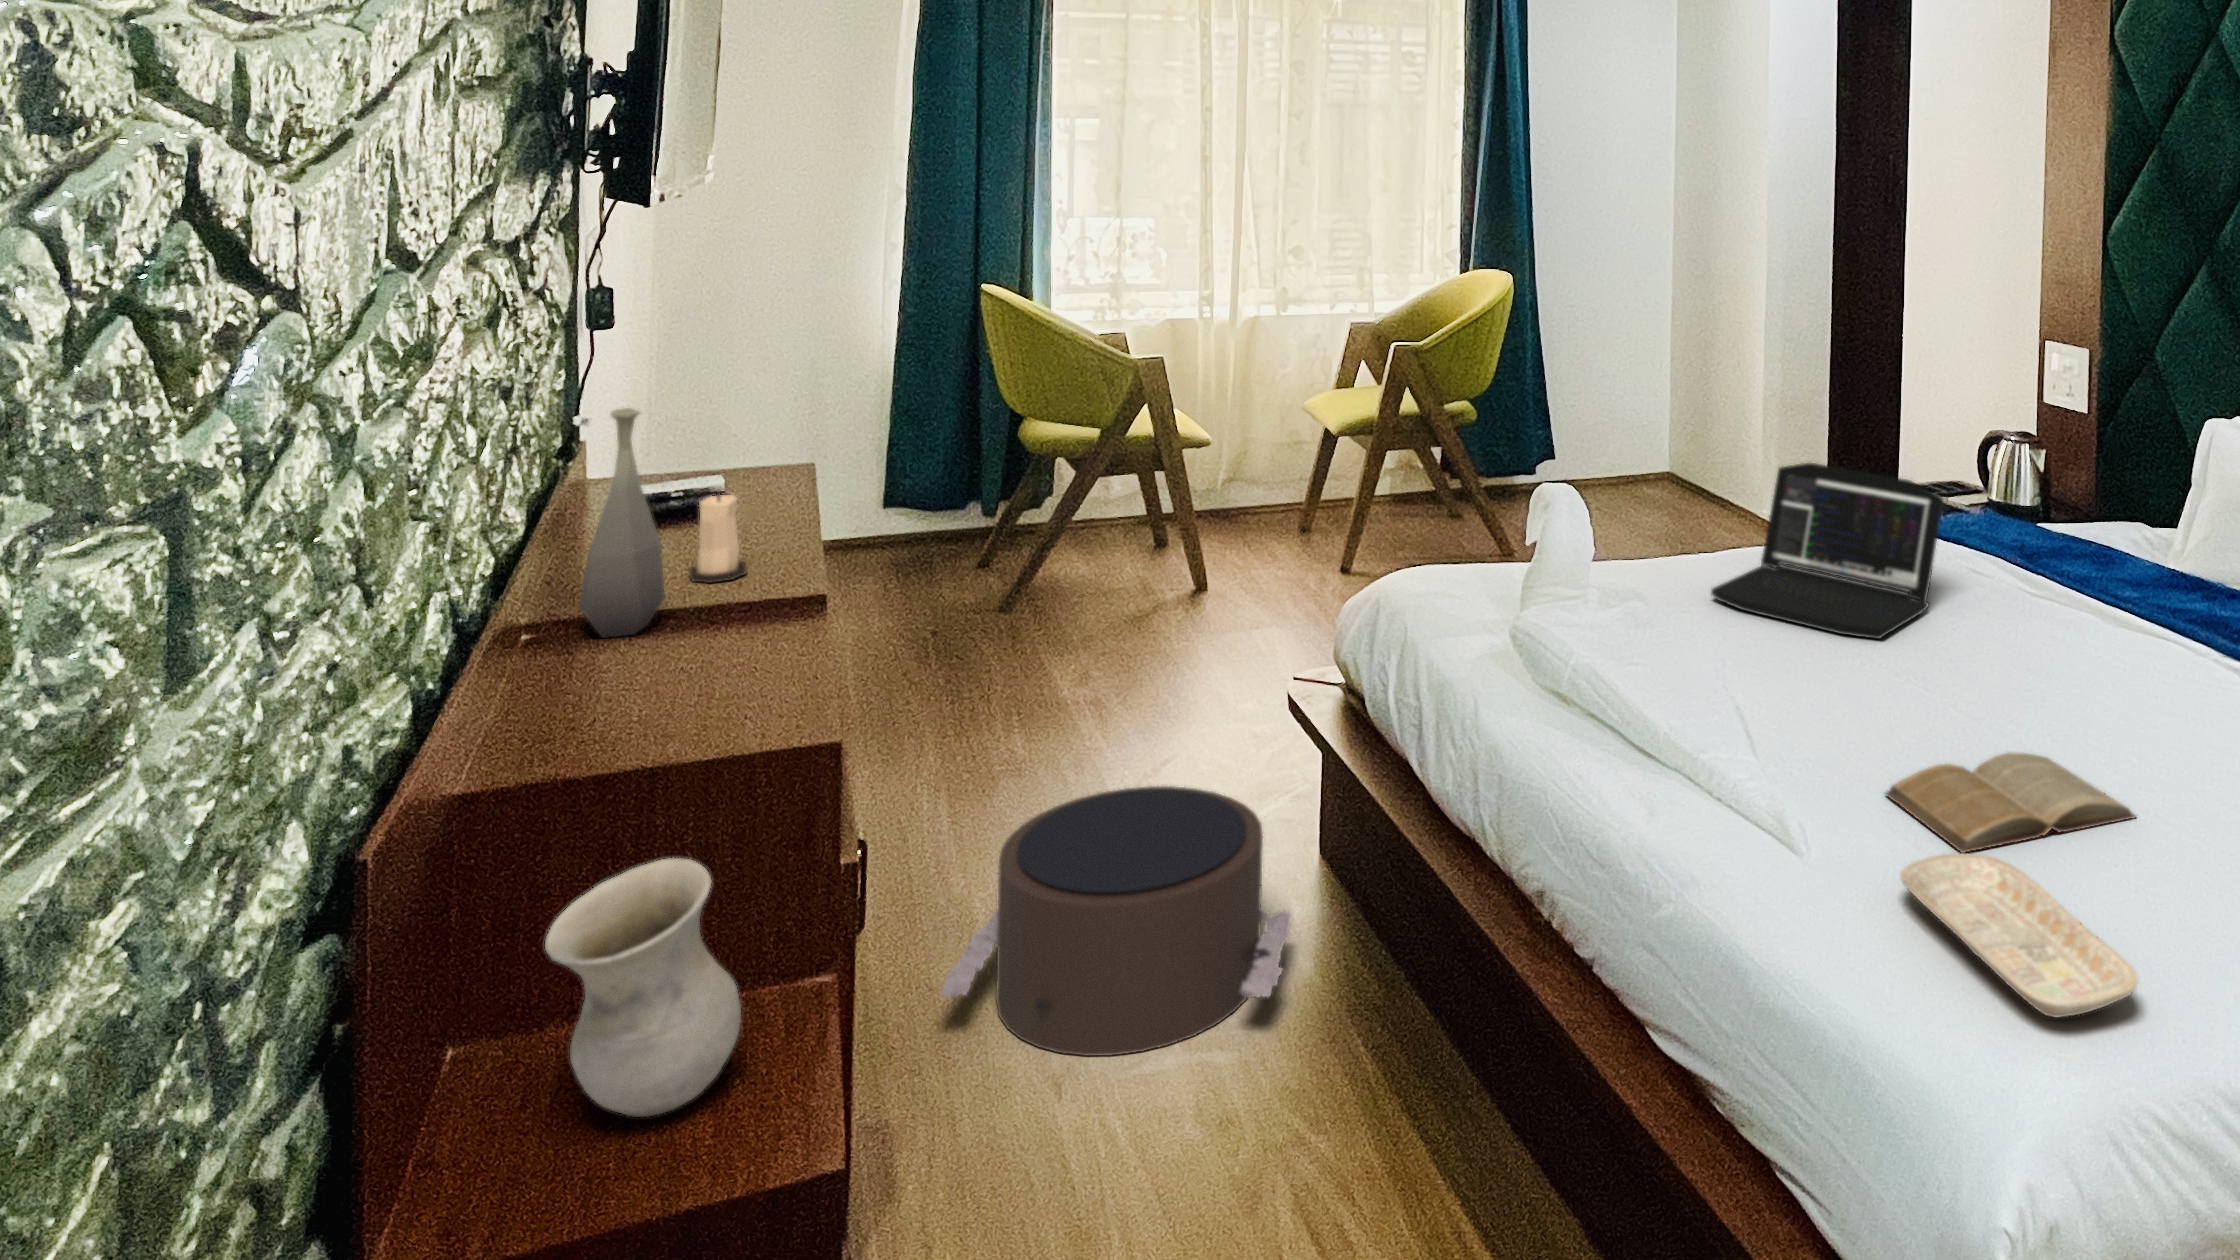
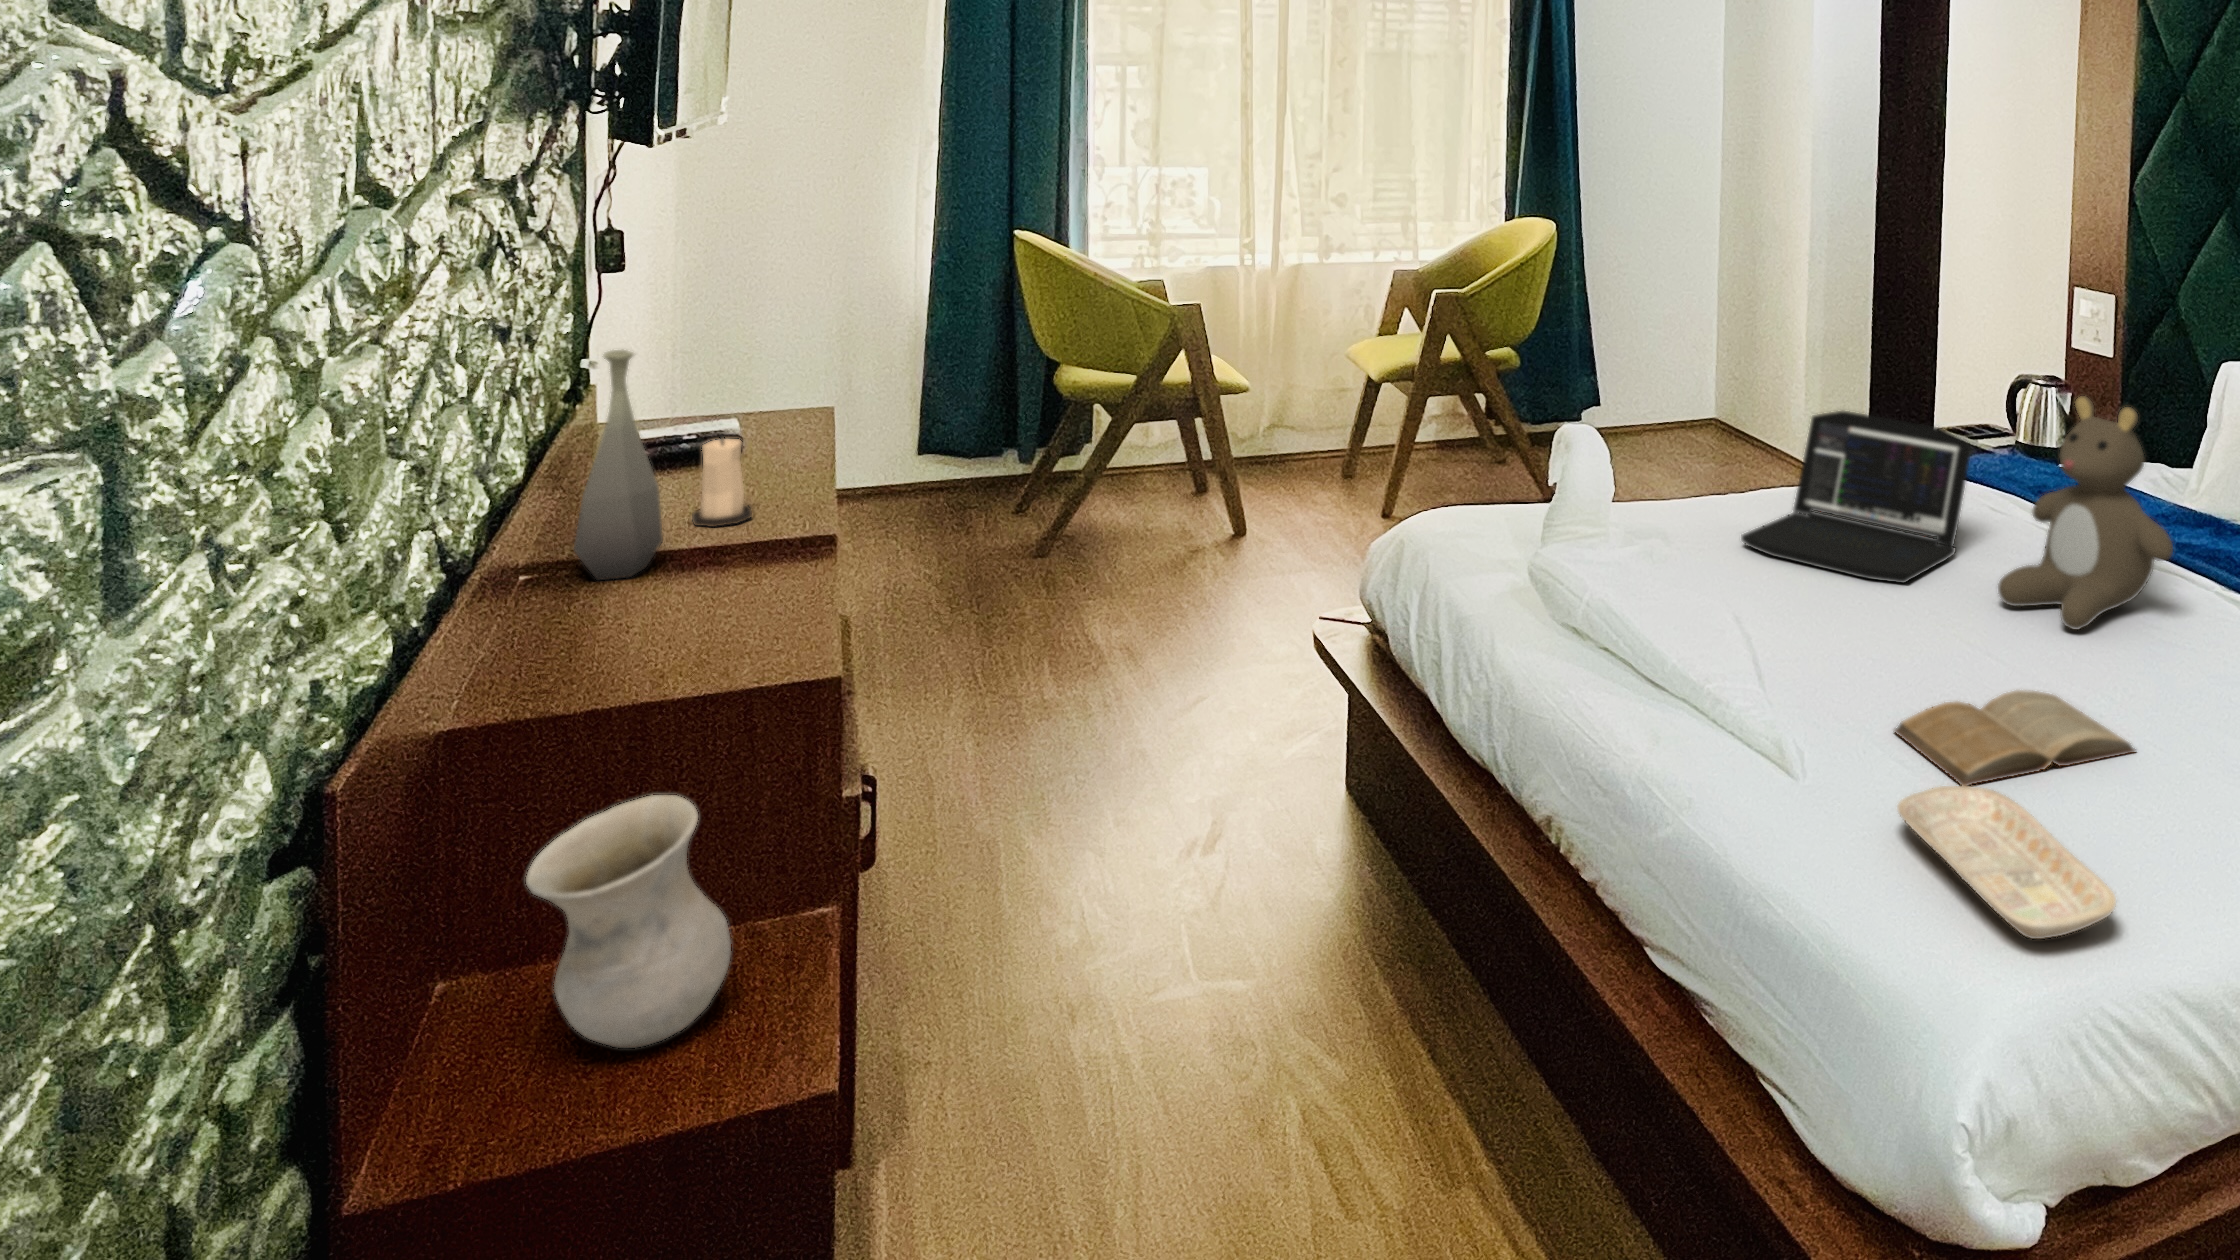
teddy bear: none [1977,448,2157,688] -> present [1998,396,2173,629]
pouf: present [941,786,1291,1056] -> none [956,731,1316,995]

